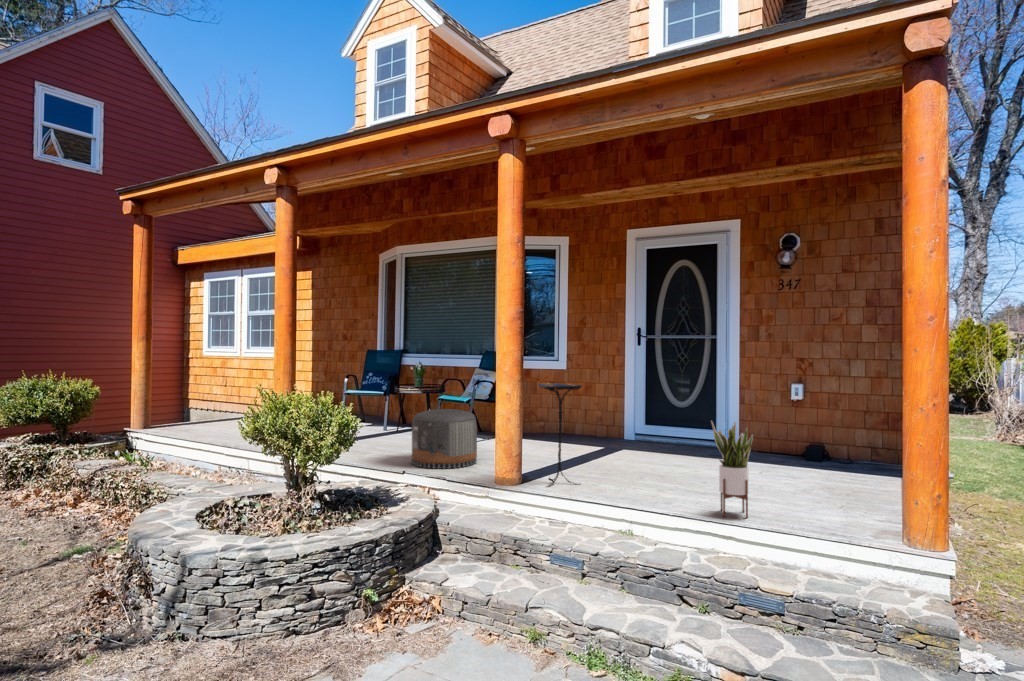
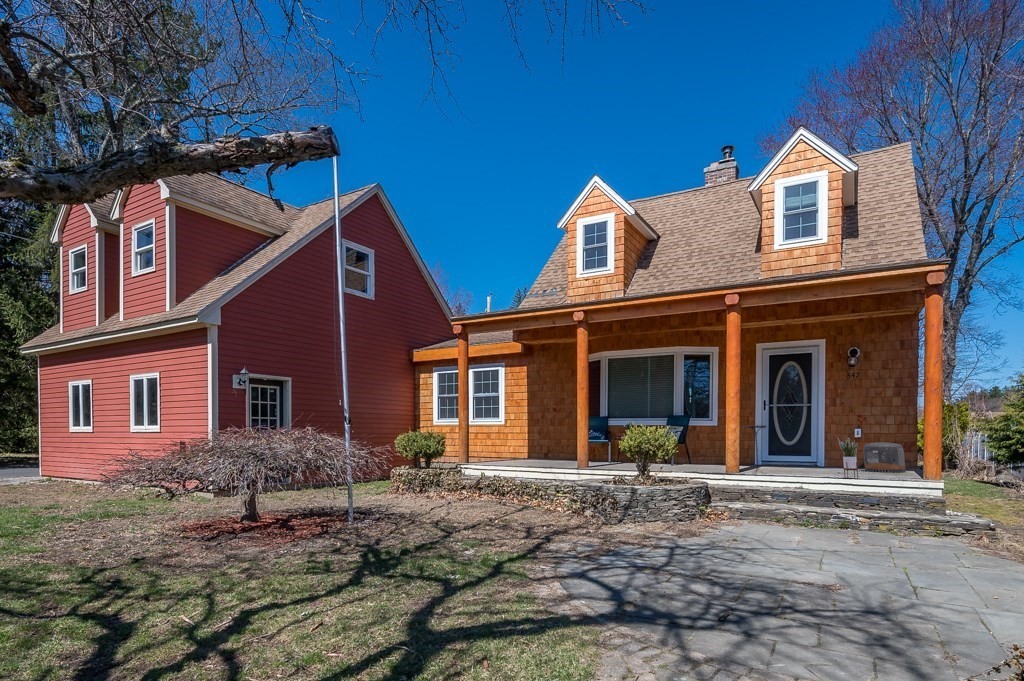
pouf: present [412,409,477,469] -> present [863,442,905,472]

